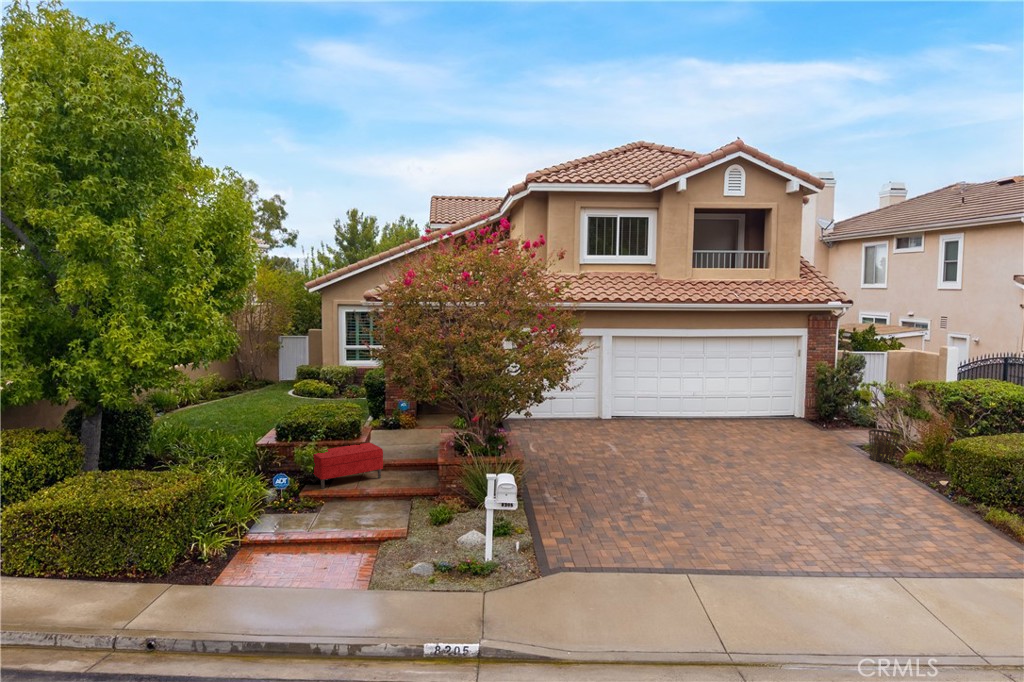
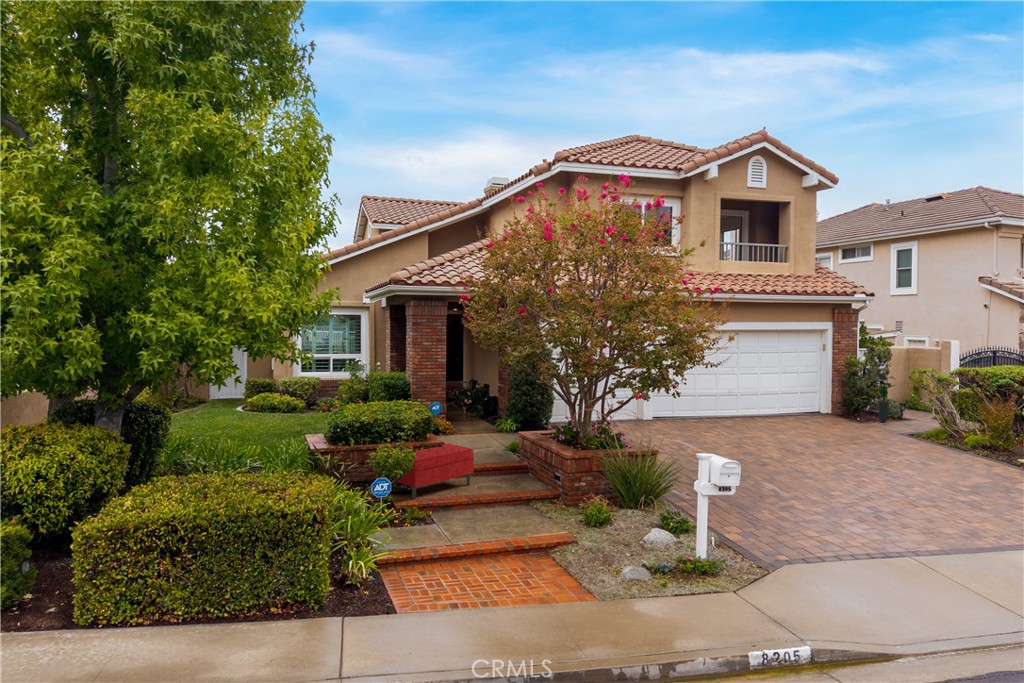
potted plant: none [843,381,865,428] -> present [878,375,895,423]
basket: present [869,429,900,462] -> none [933,418,966,450]

